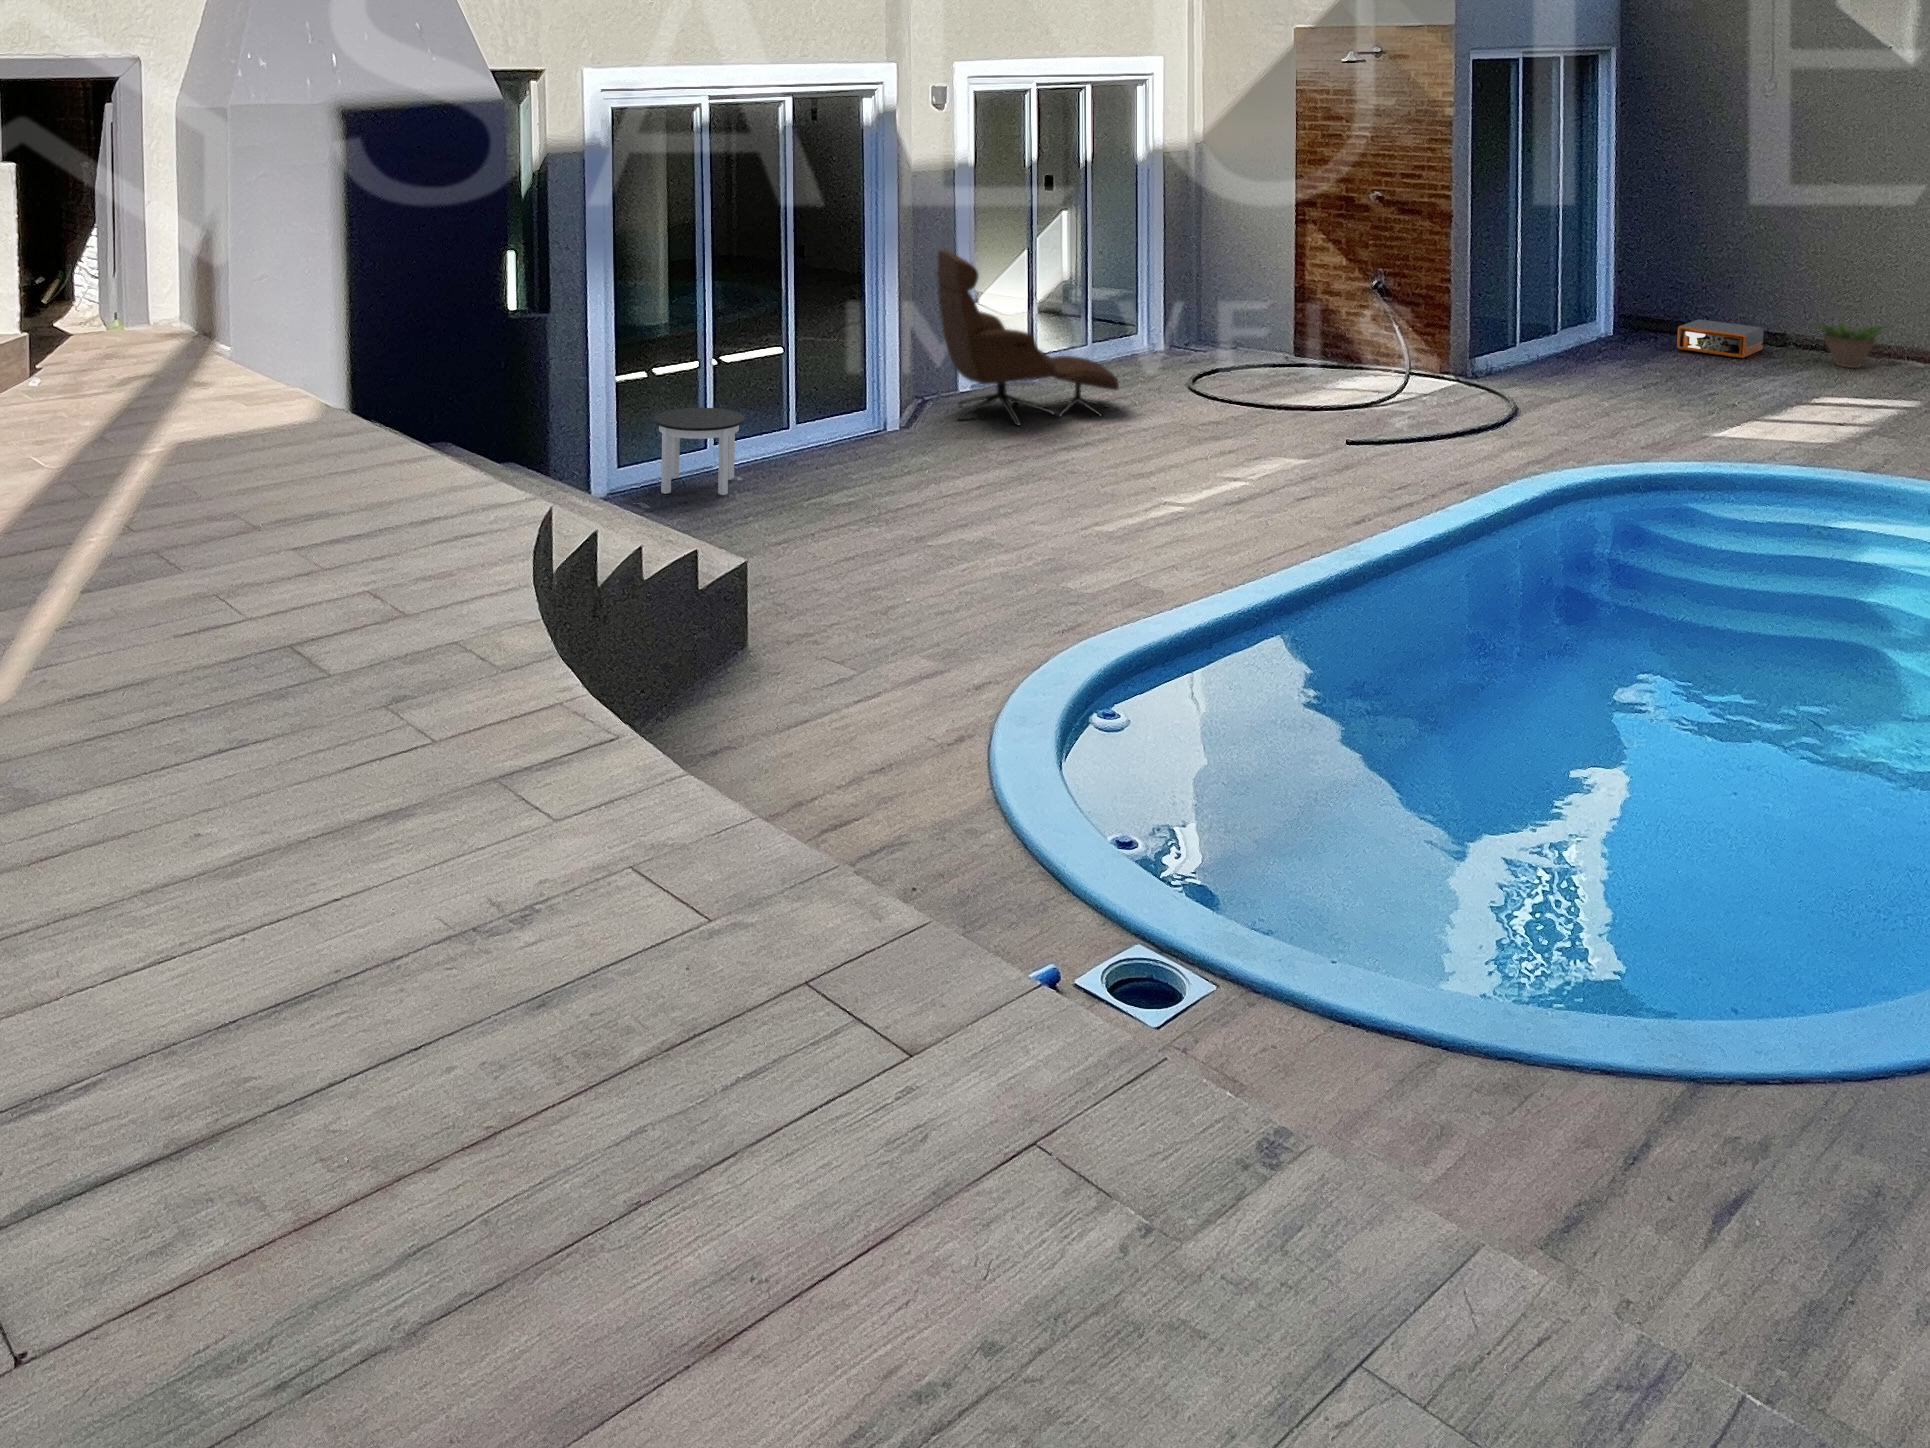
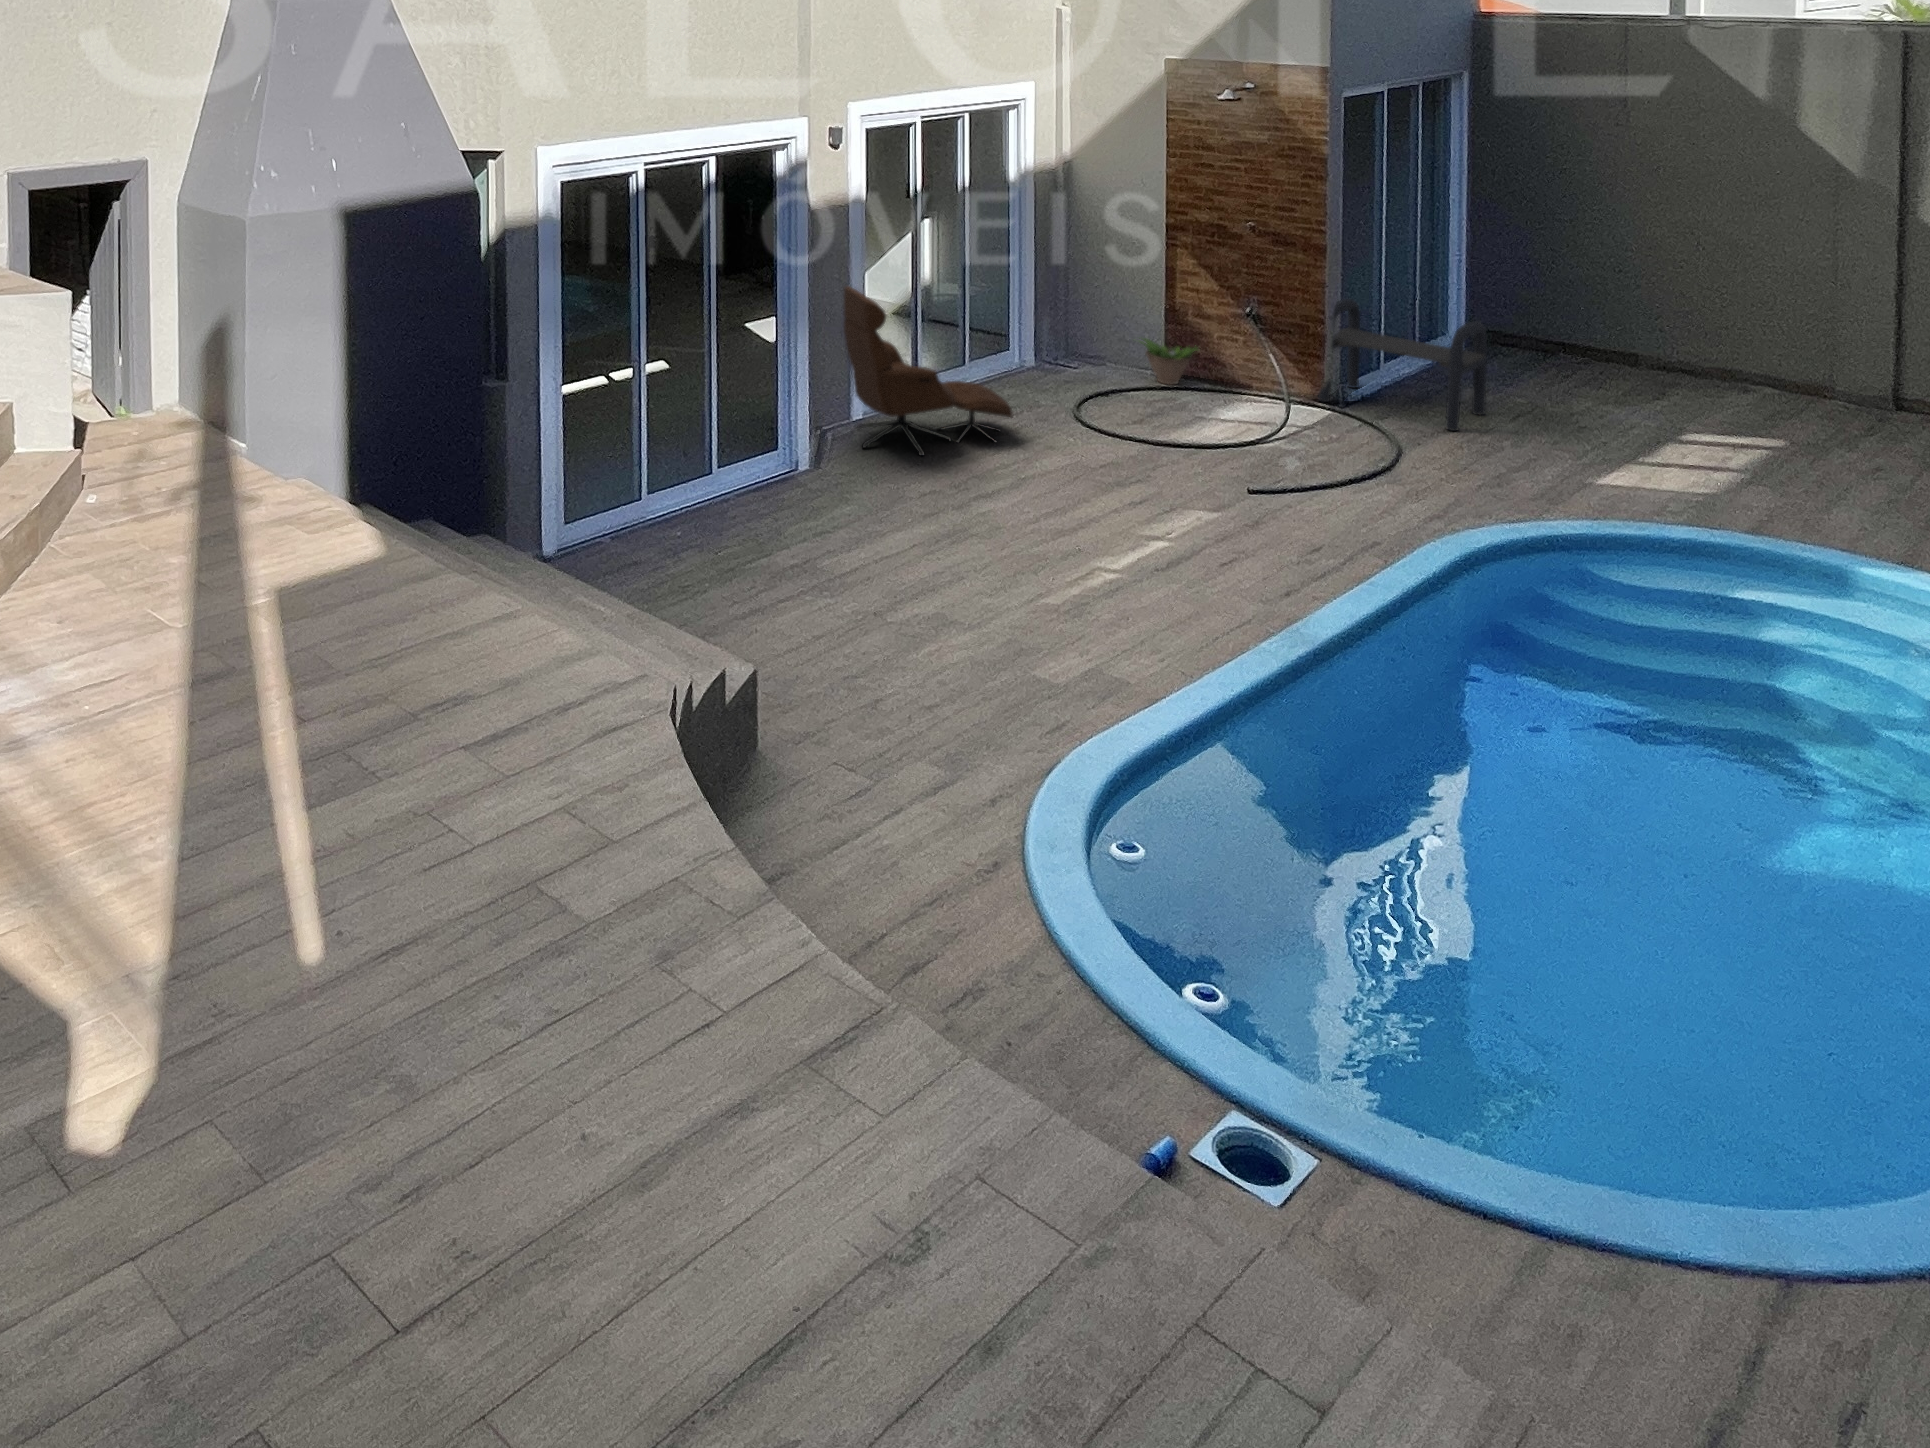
bench: none [1453,281,1628,408] -> present [1318,299,1487,431]
storage box: present [1677,319,1764,358] -> none [1517,319,1599,362]
decorative plant: present [1806,323,1884,368] -> present [1140,338,1198,384]
round table: present [654,408,745,495] -> none [607,460,691,550]

